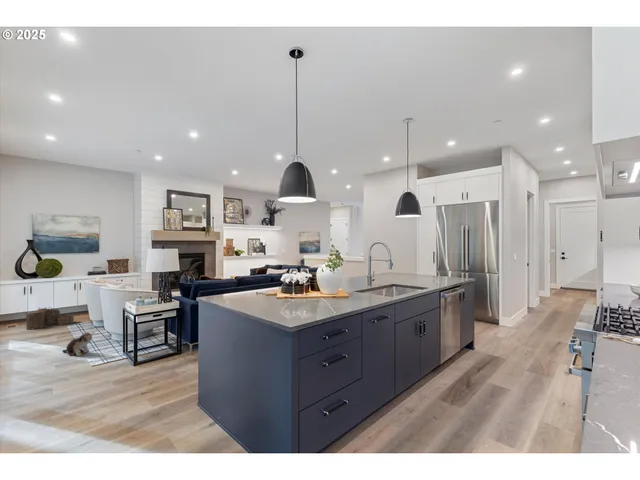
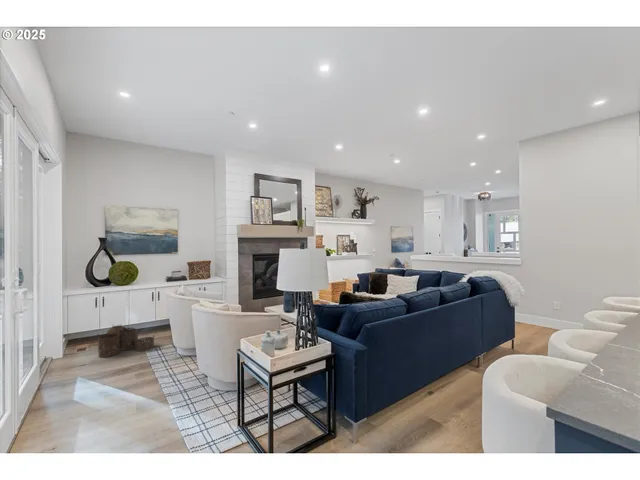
plush toy: present [63,332,94,356] -> none [148,388,196,429]

